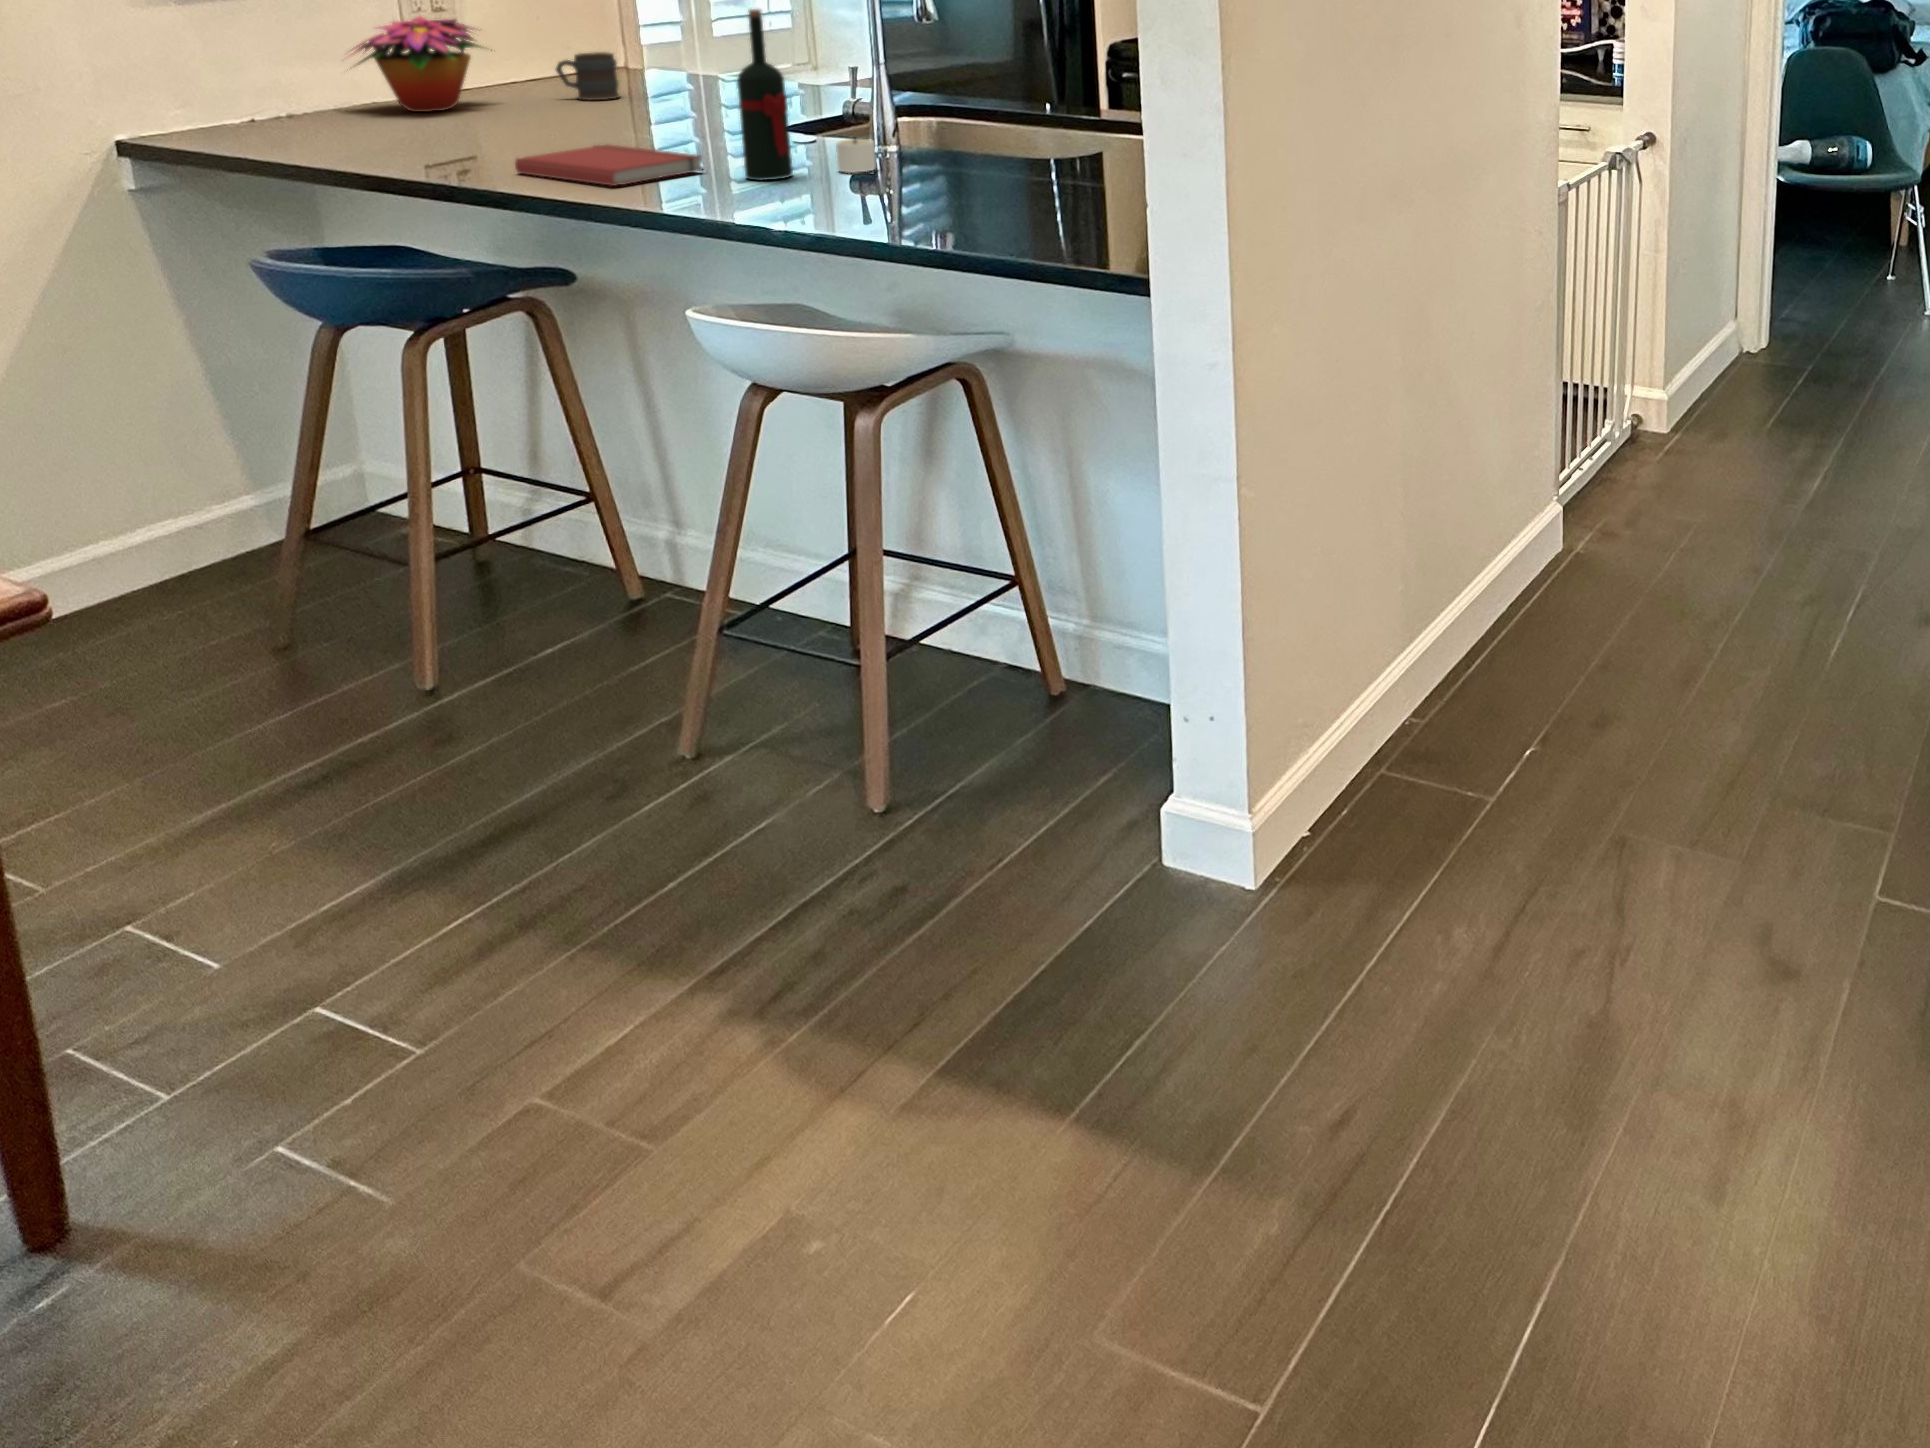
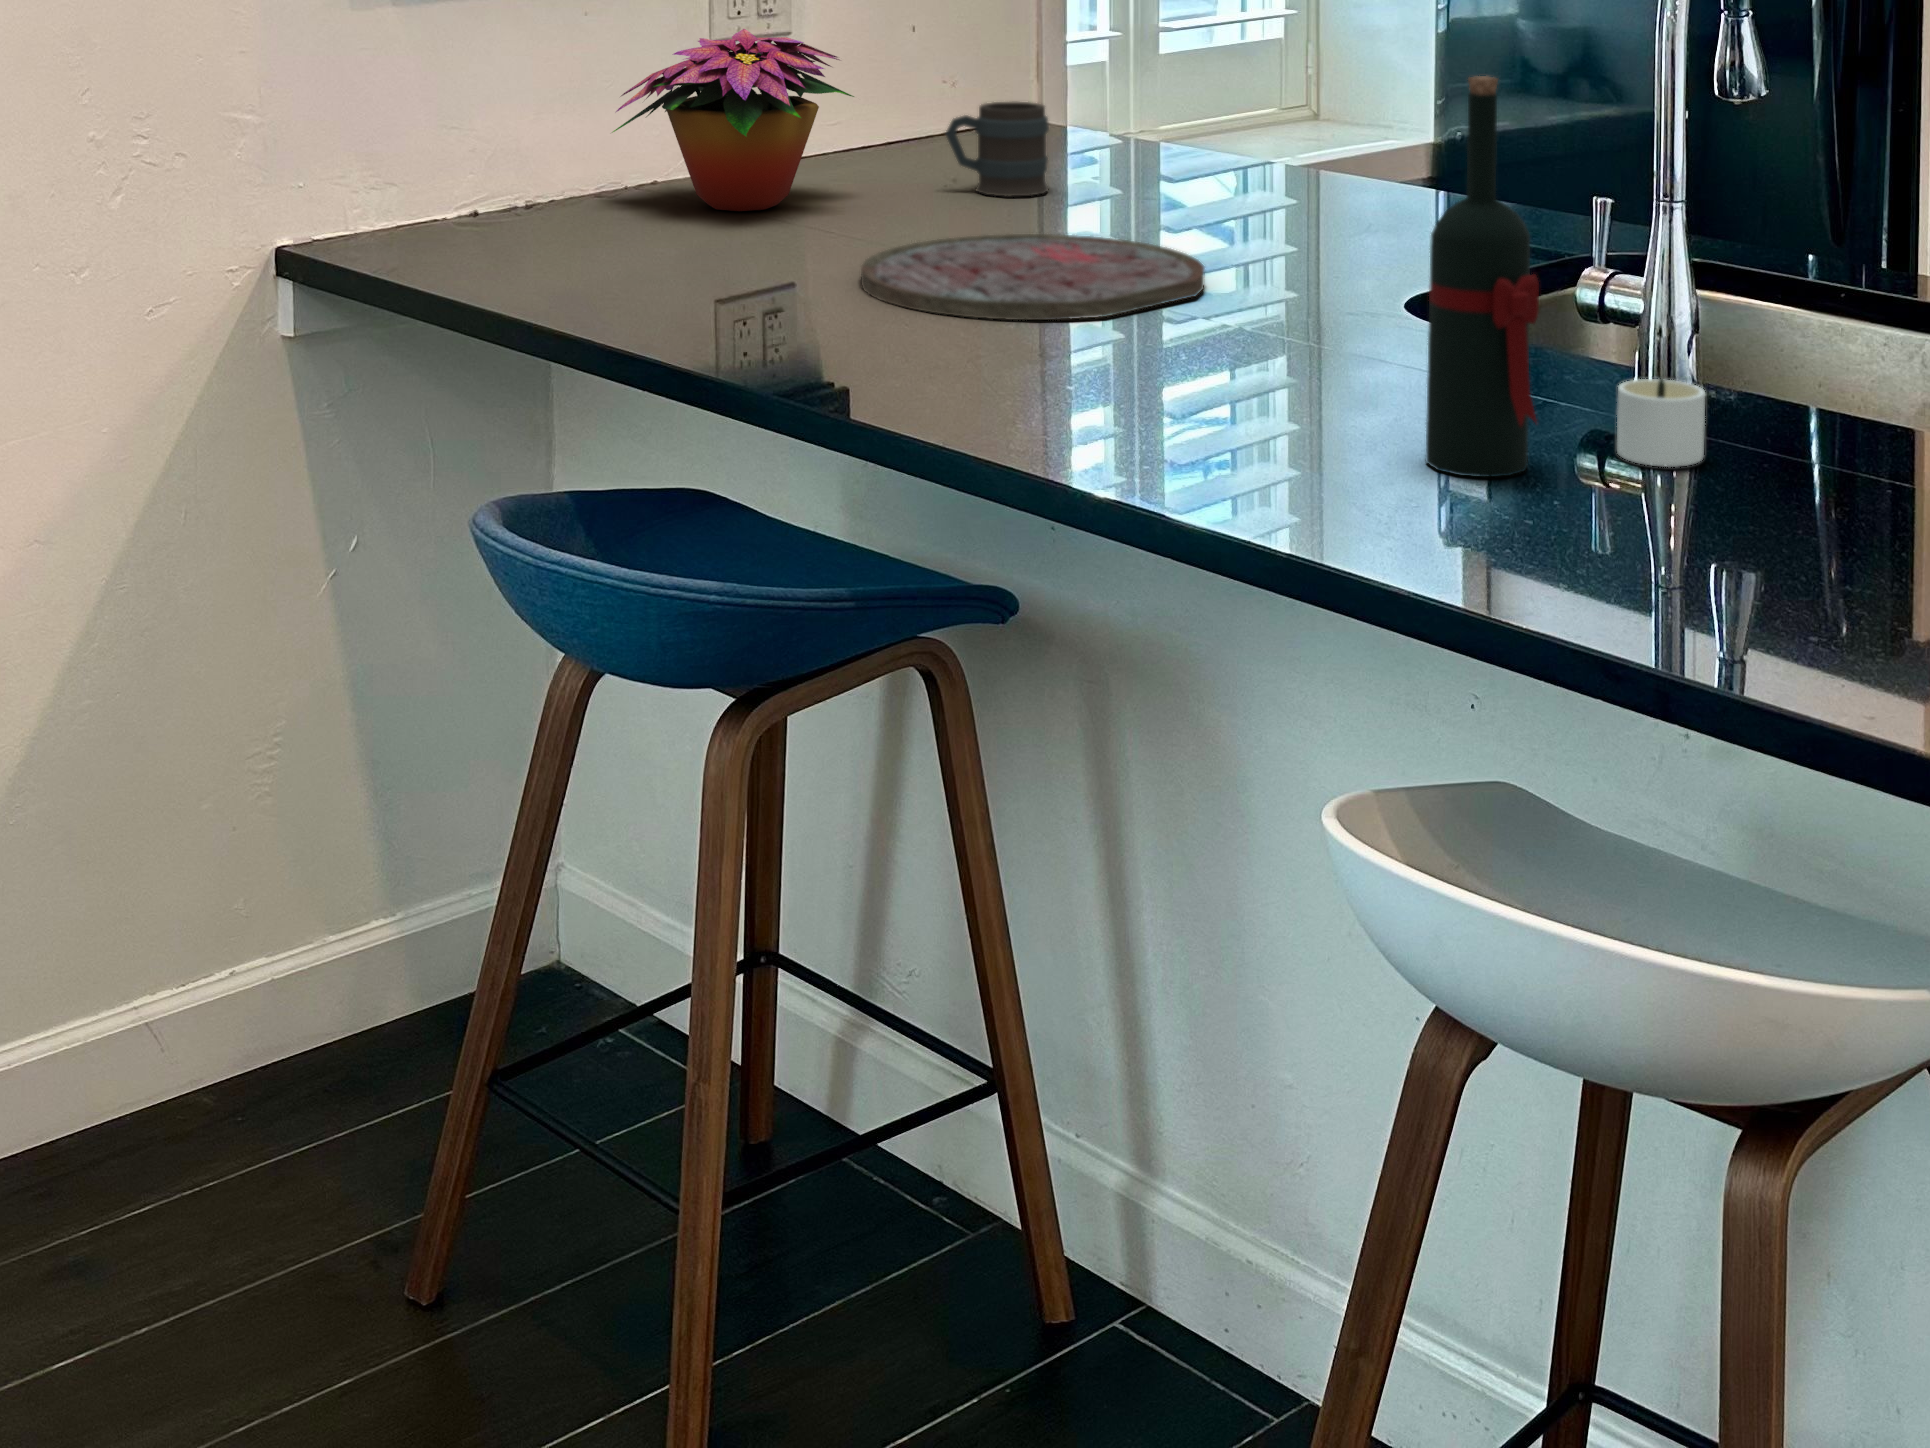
cutting board: none [487,111,682,145] -> present [861,234,1205,320]
book: present [515,144,702,186] -> none [952,341,1328,470]

